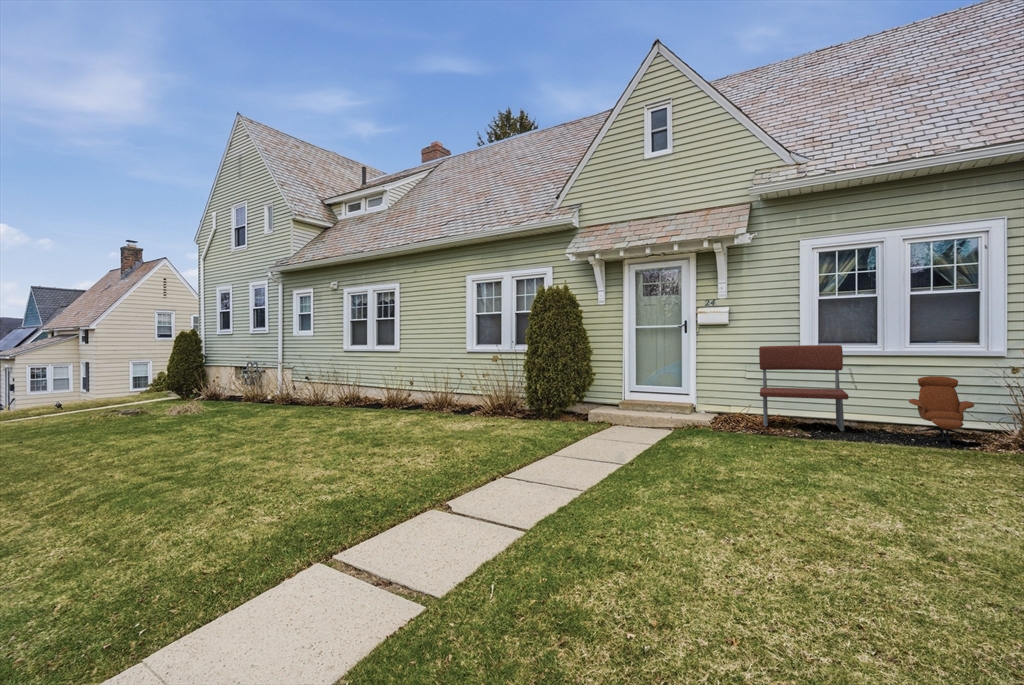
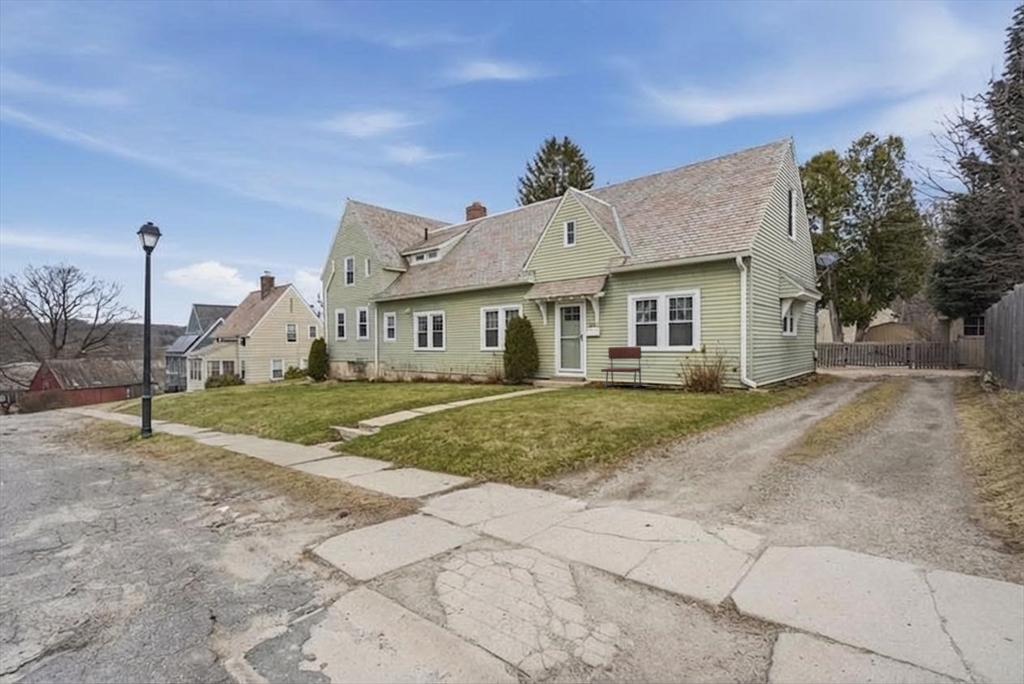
lounge chair: present [909,376,974,446] -> none [656,361,683,391]

